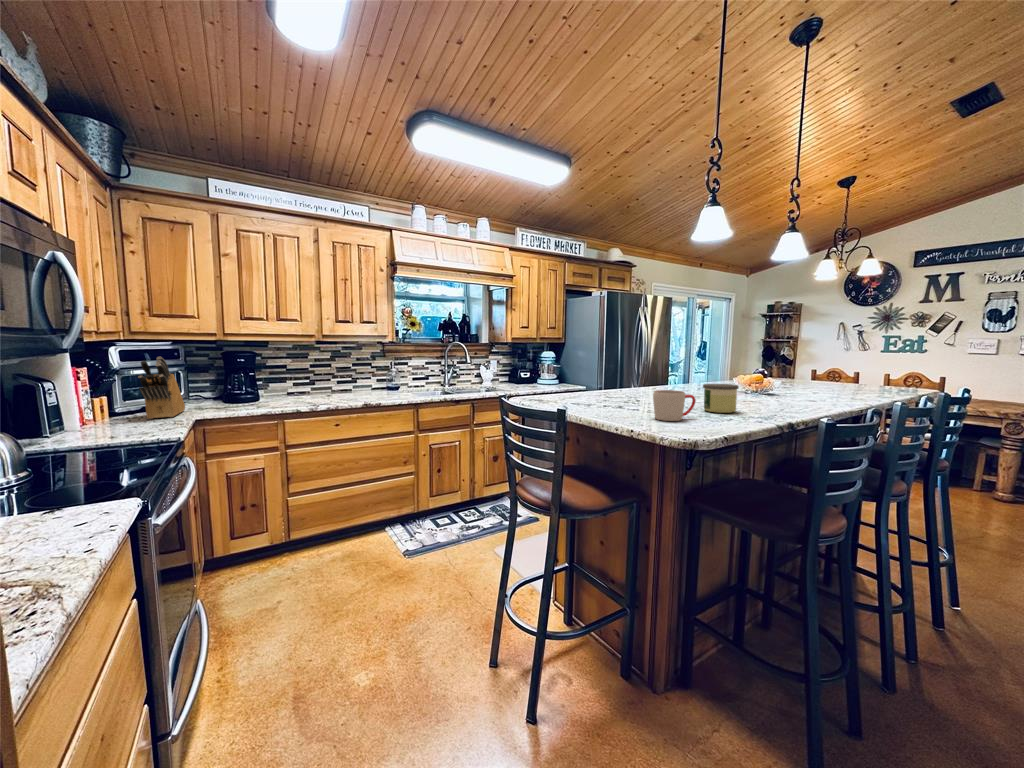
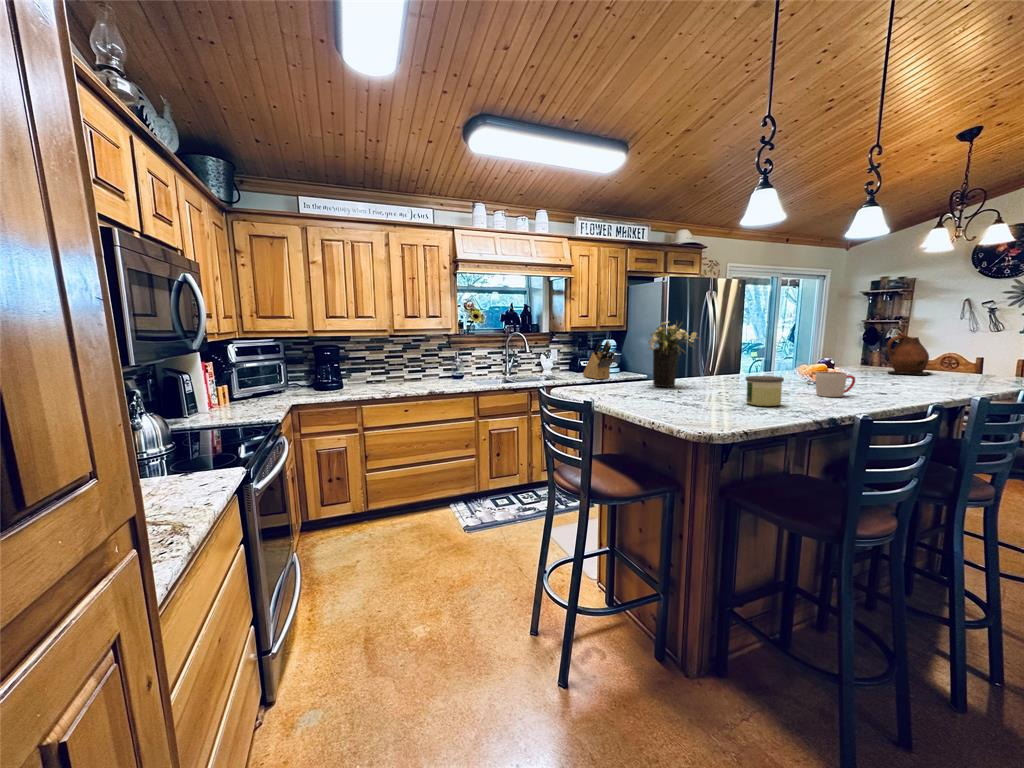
flower arrangement: none [596,330,651,397] -> present [649,322,697,388]
ceramic pitcher: none [799,348,835,386] -> present [887,333,932,375]
knife block: present [138,357,185,419] -> present [583,340,614,379]
mug: present [653,390,696,421] -> present [815,372,855,397]

